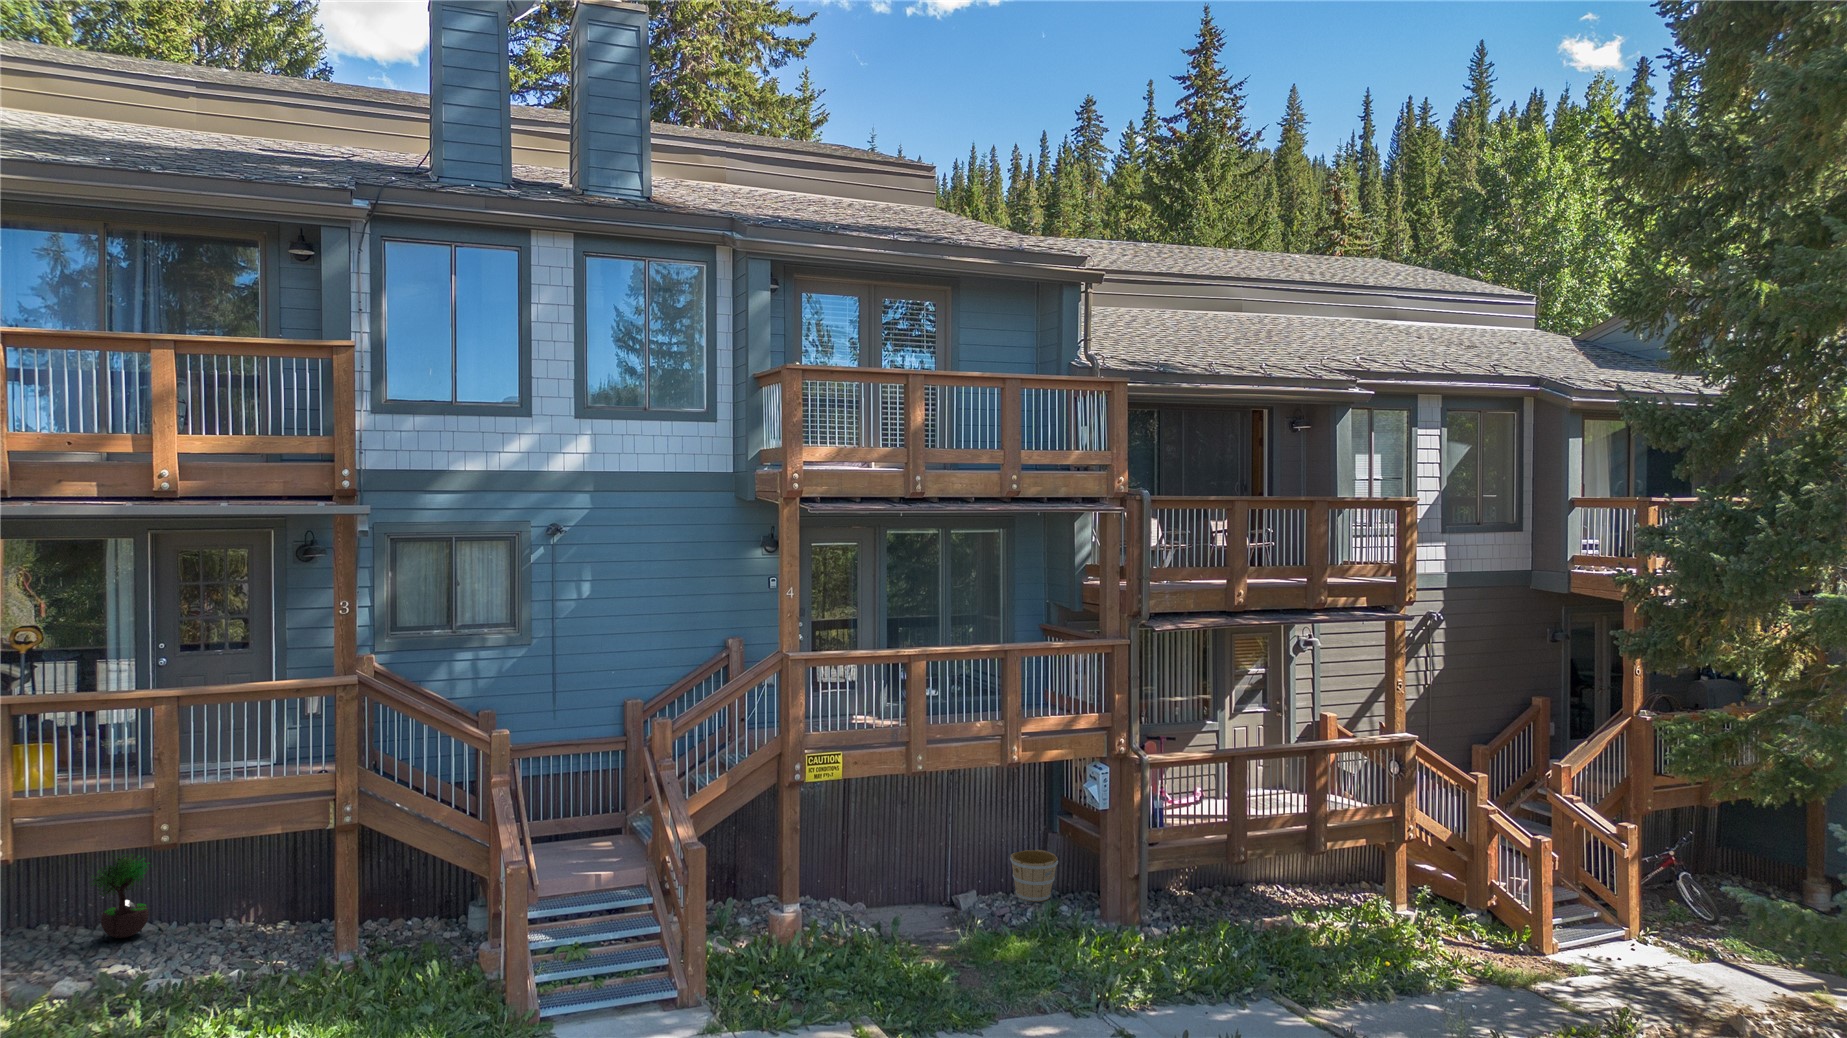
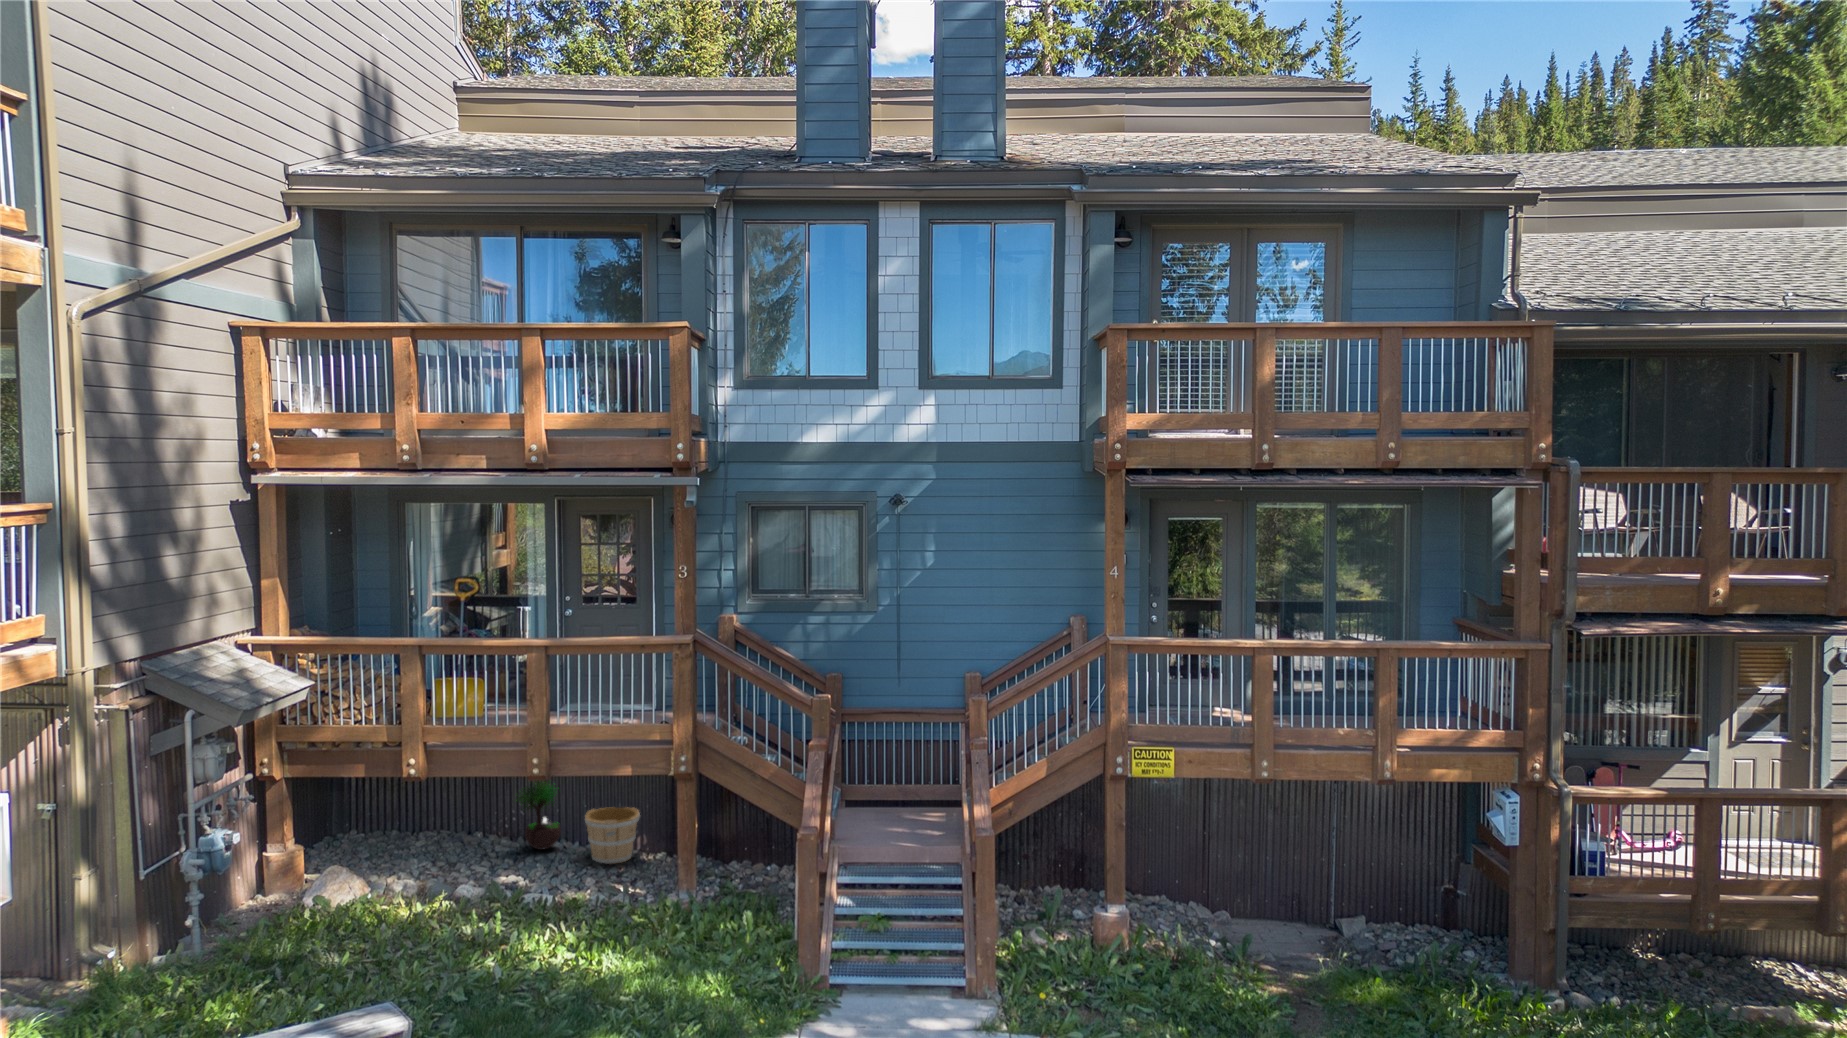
wooden bucket: present [1010,849,1058,902] -> present [585,808,640,864]

